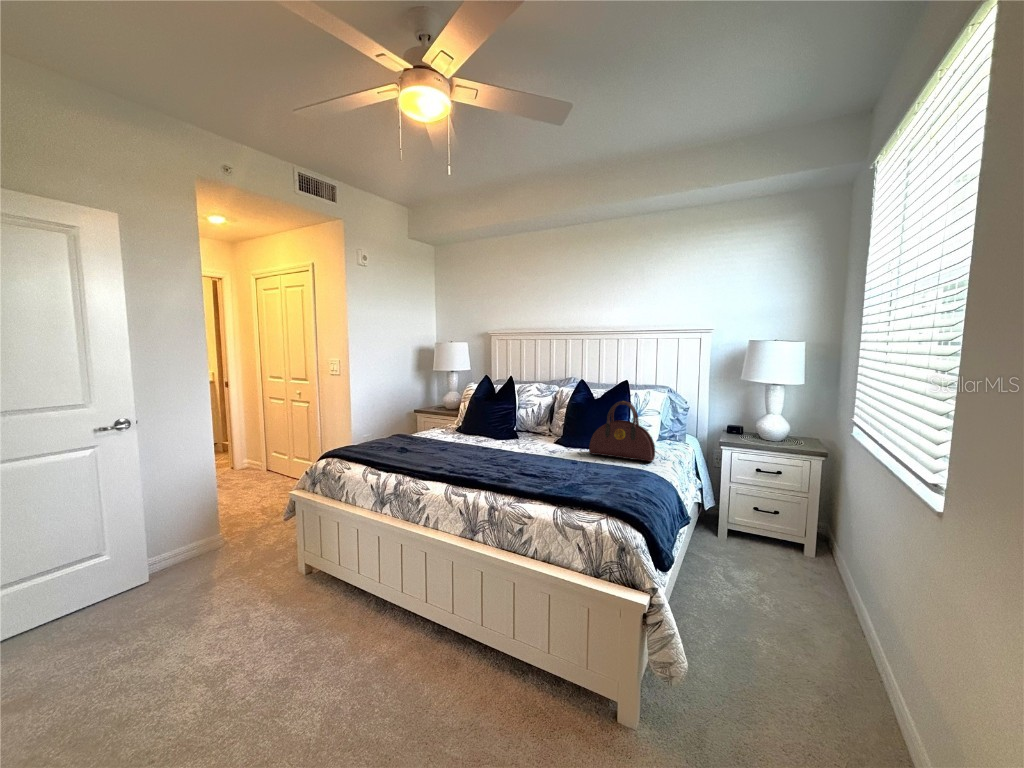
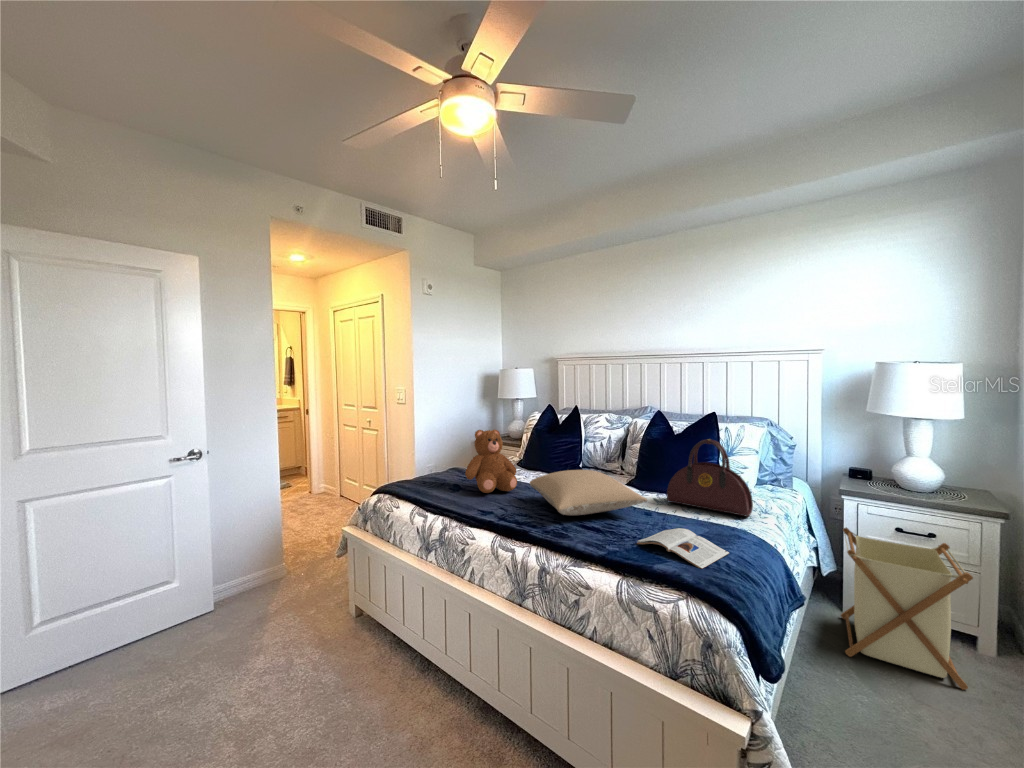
teddy bear: none [413,396,462,453] -> present [465,430,517,493]
pillow: none [474,429,575,465] -> present [530,470,647,515]
magazine: none [568,470,638,497] -> present [637,528,729,569]
laundry basket: none [716,471,802,580] -> present [841,527,973,690]

